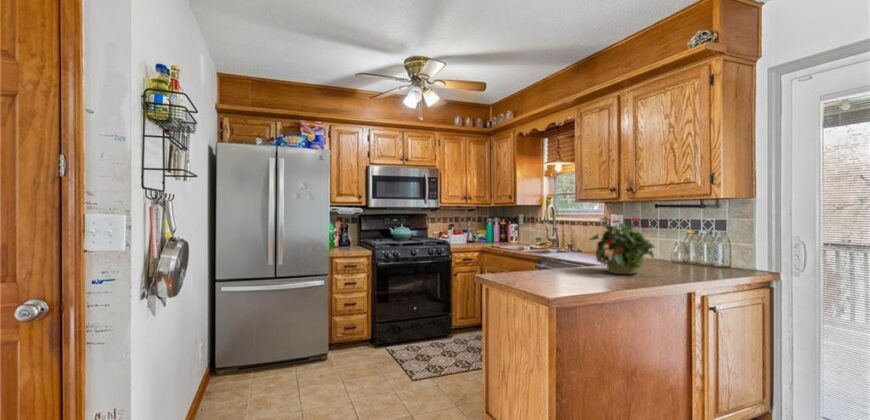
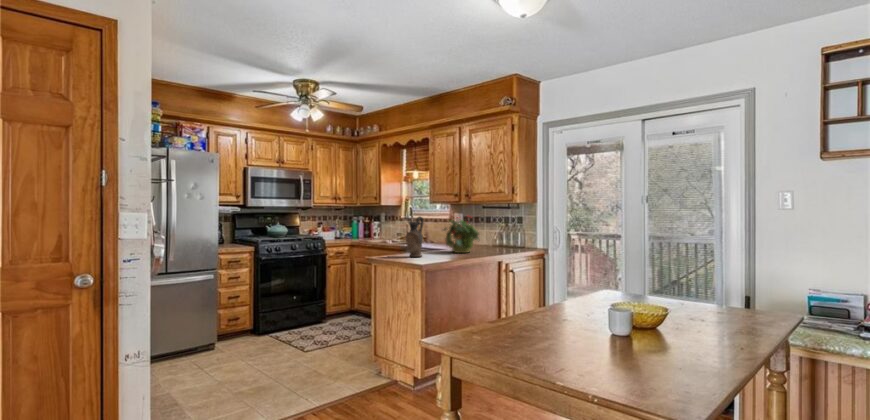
ceramic pitcher: none [531,218,559,280] -> present [405,217,423,257]

